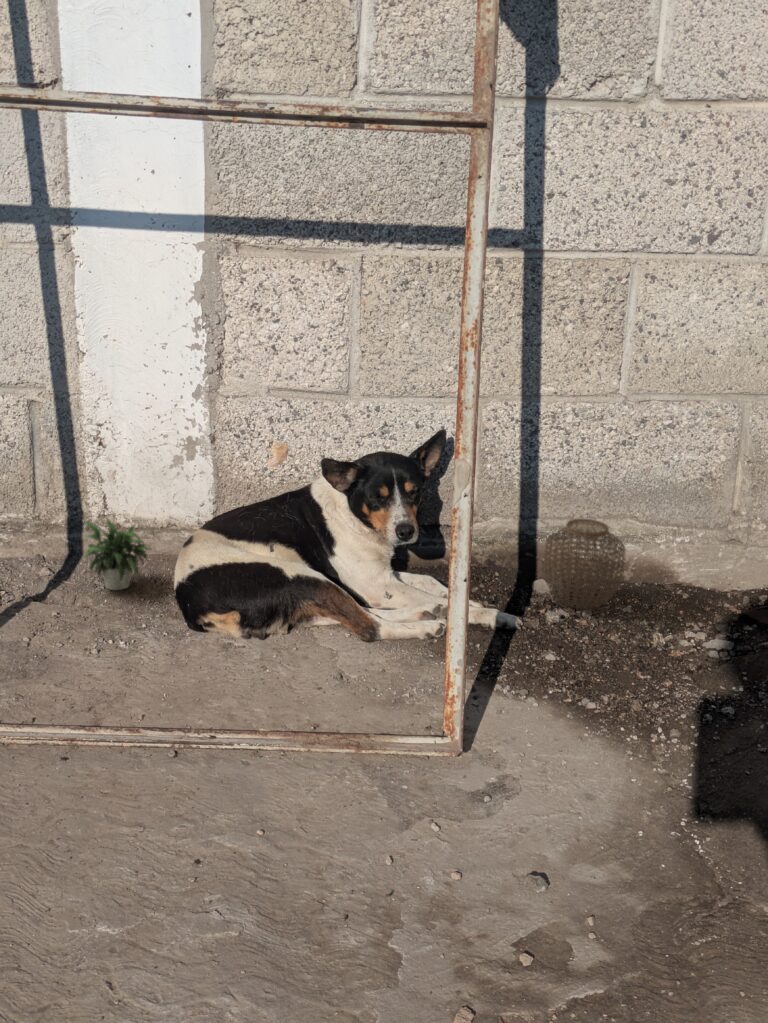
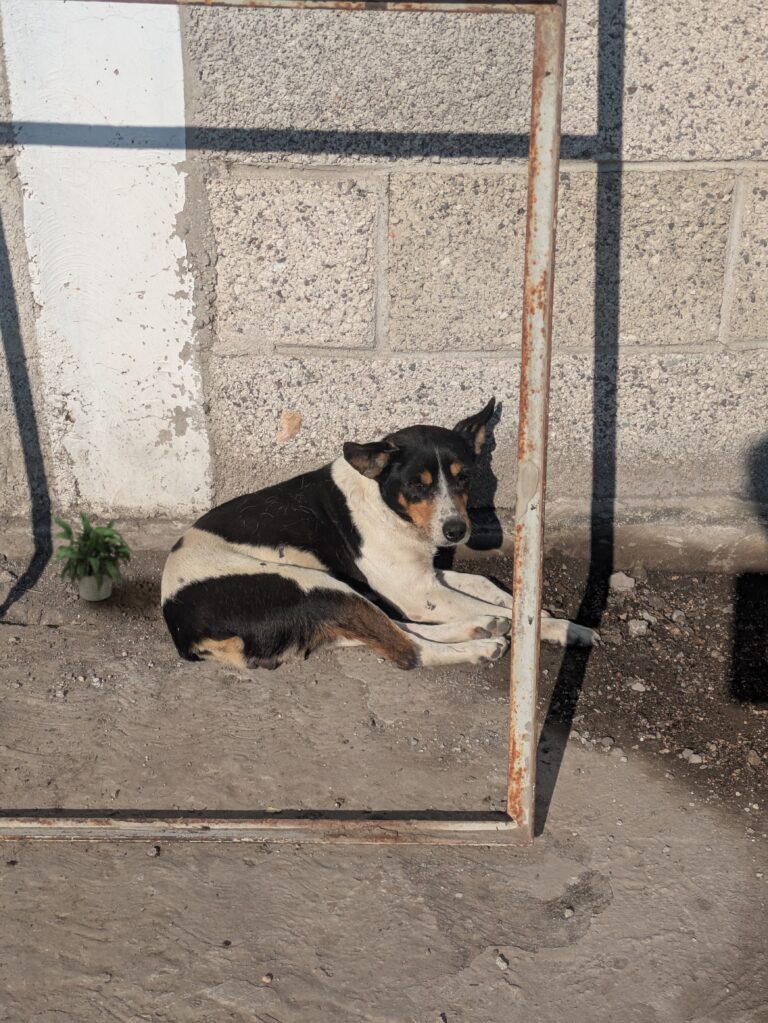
woven basket: present [544,519,626,609] -> none [622,500,726,613]

